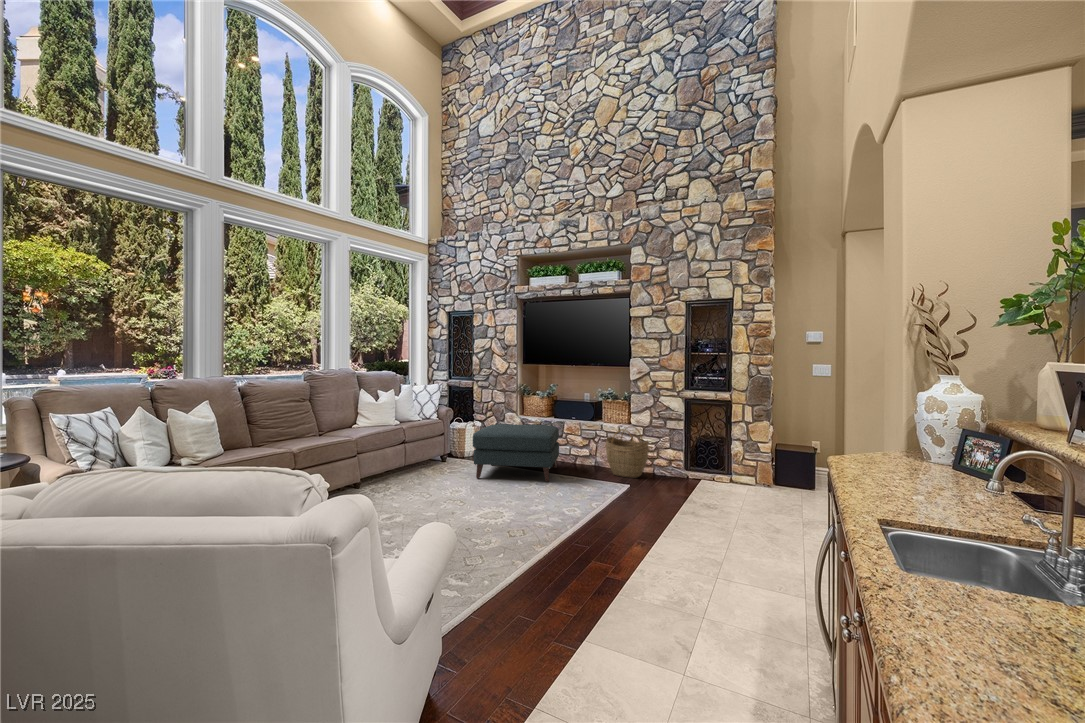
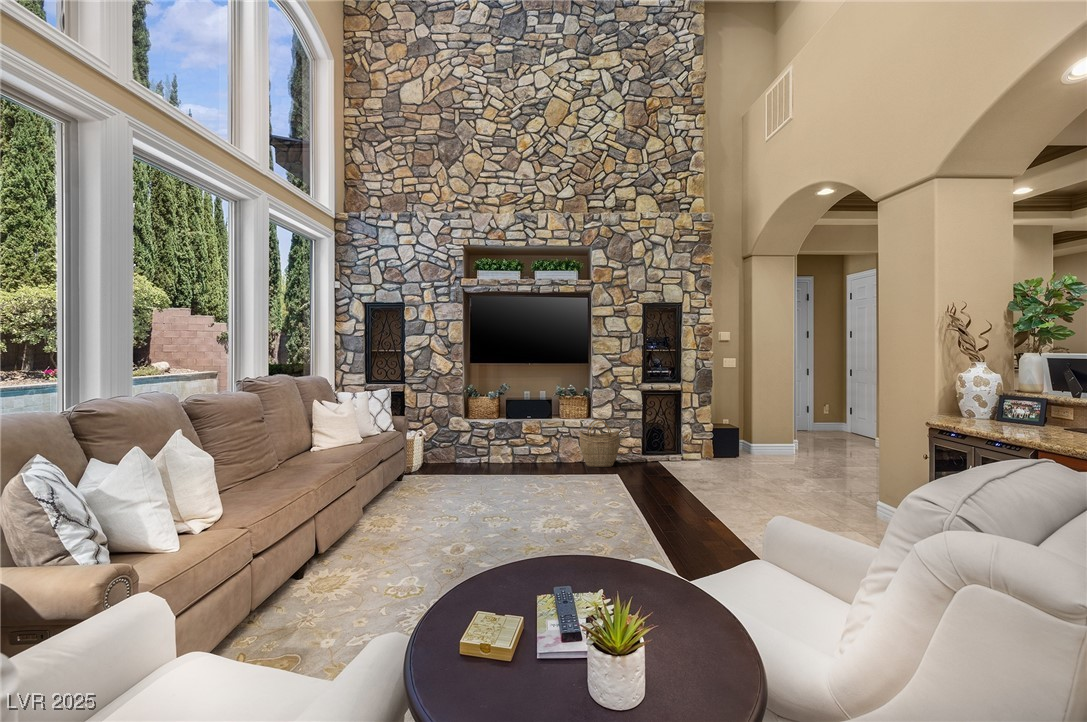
ottoman: present [473,424,559,482] -> none [458,425,551,486]

